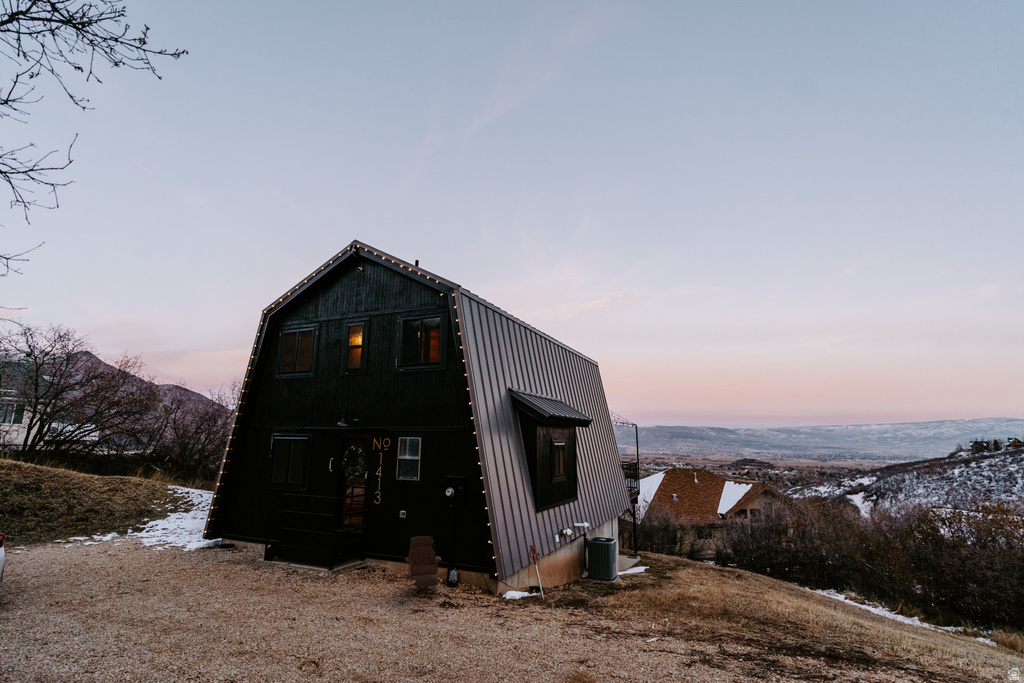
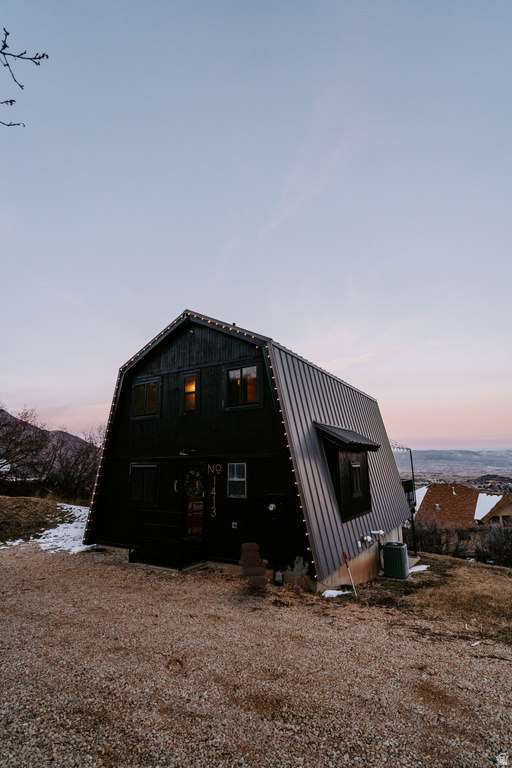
potted tree: none [460,552,488,595] -> present [286,557,308,594]

